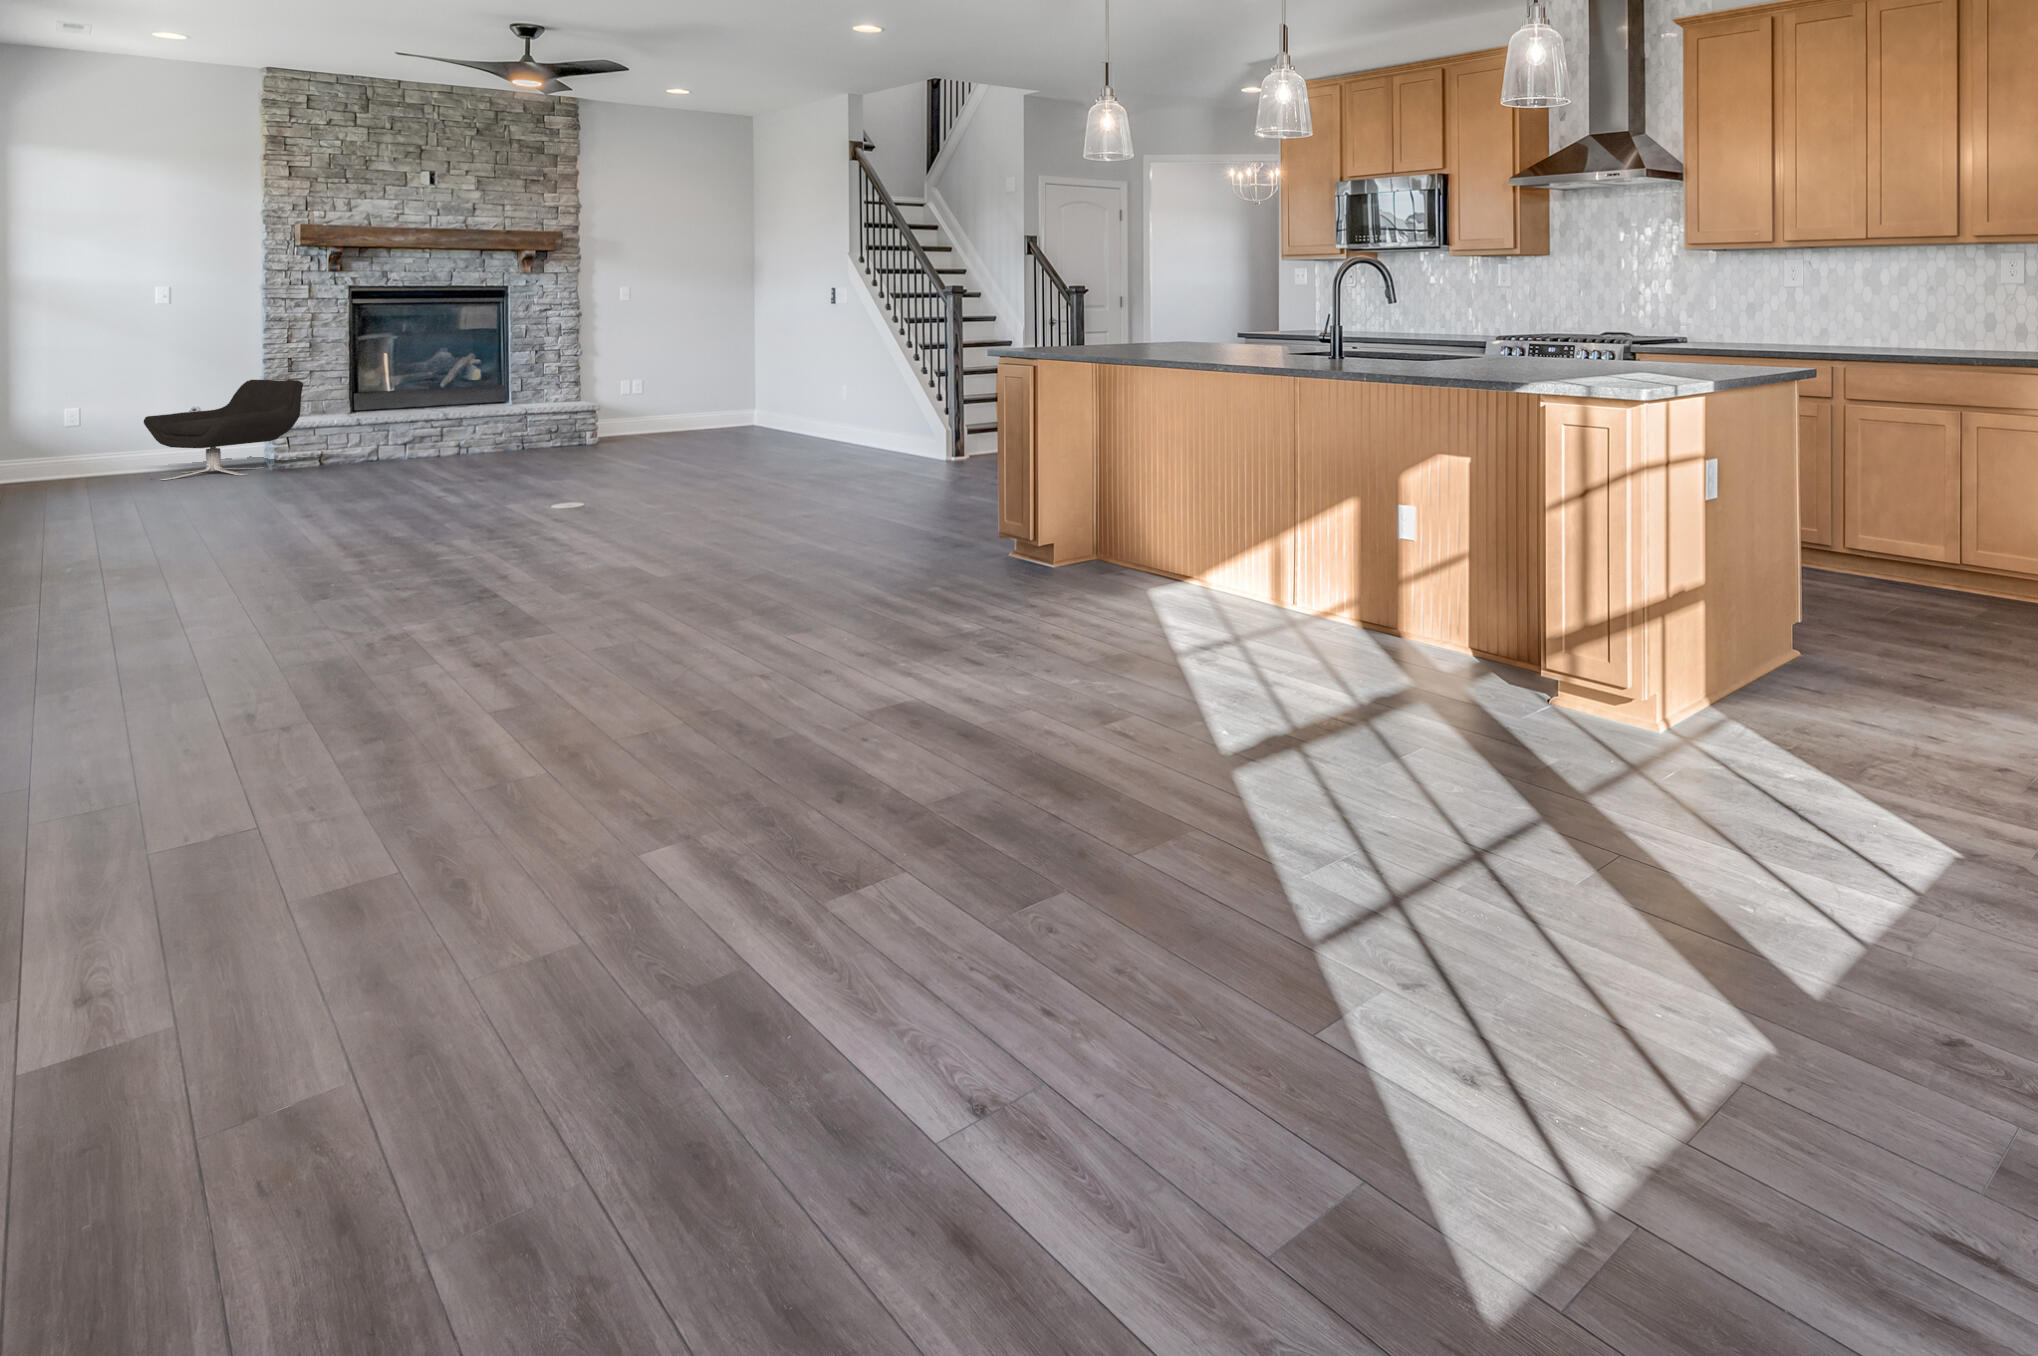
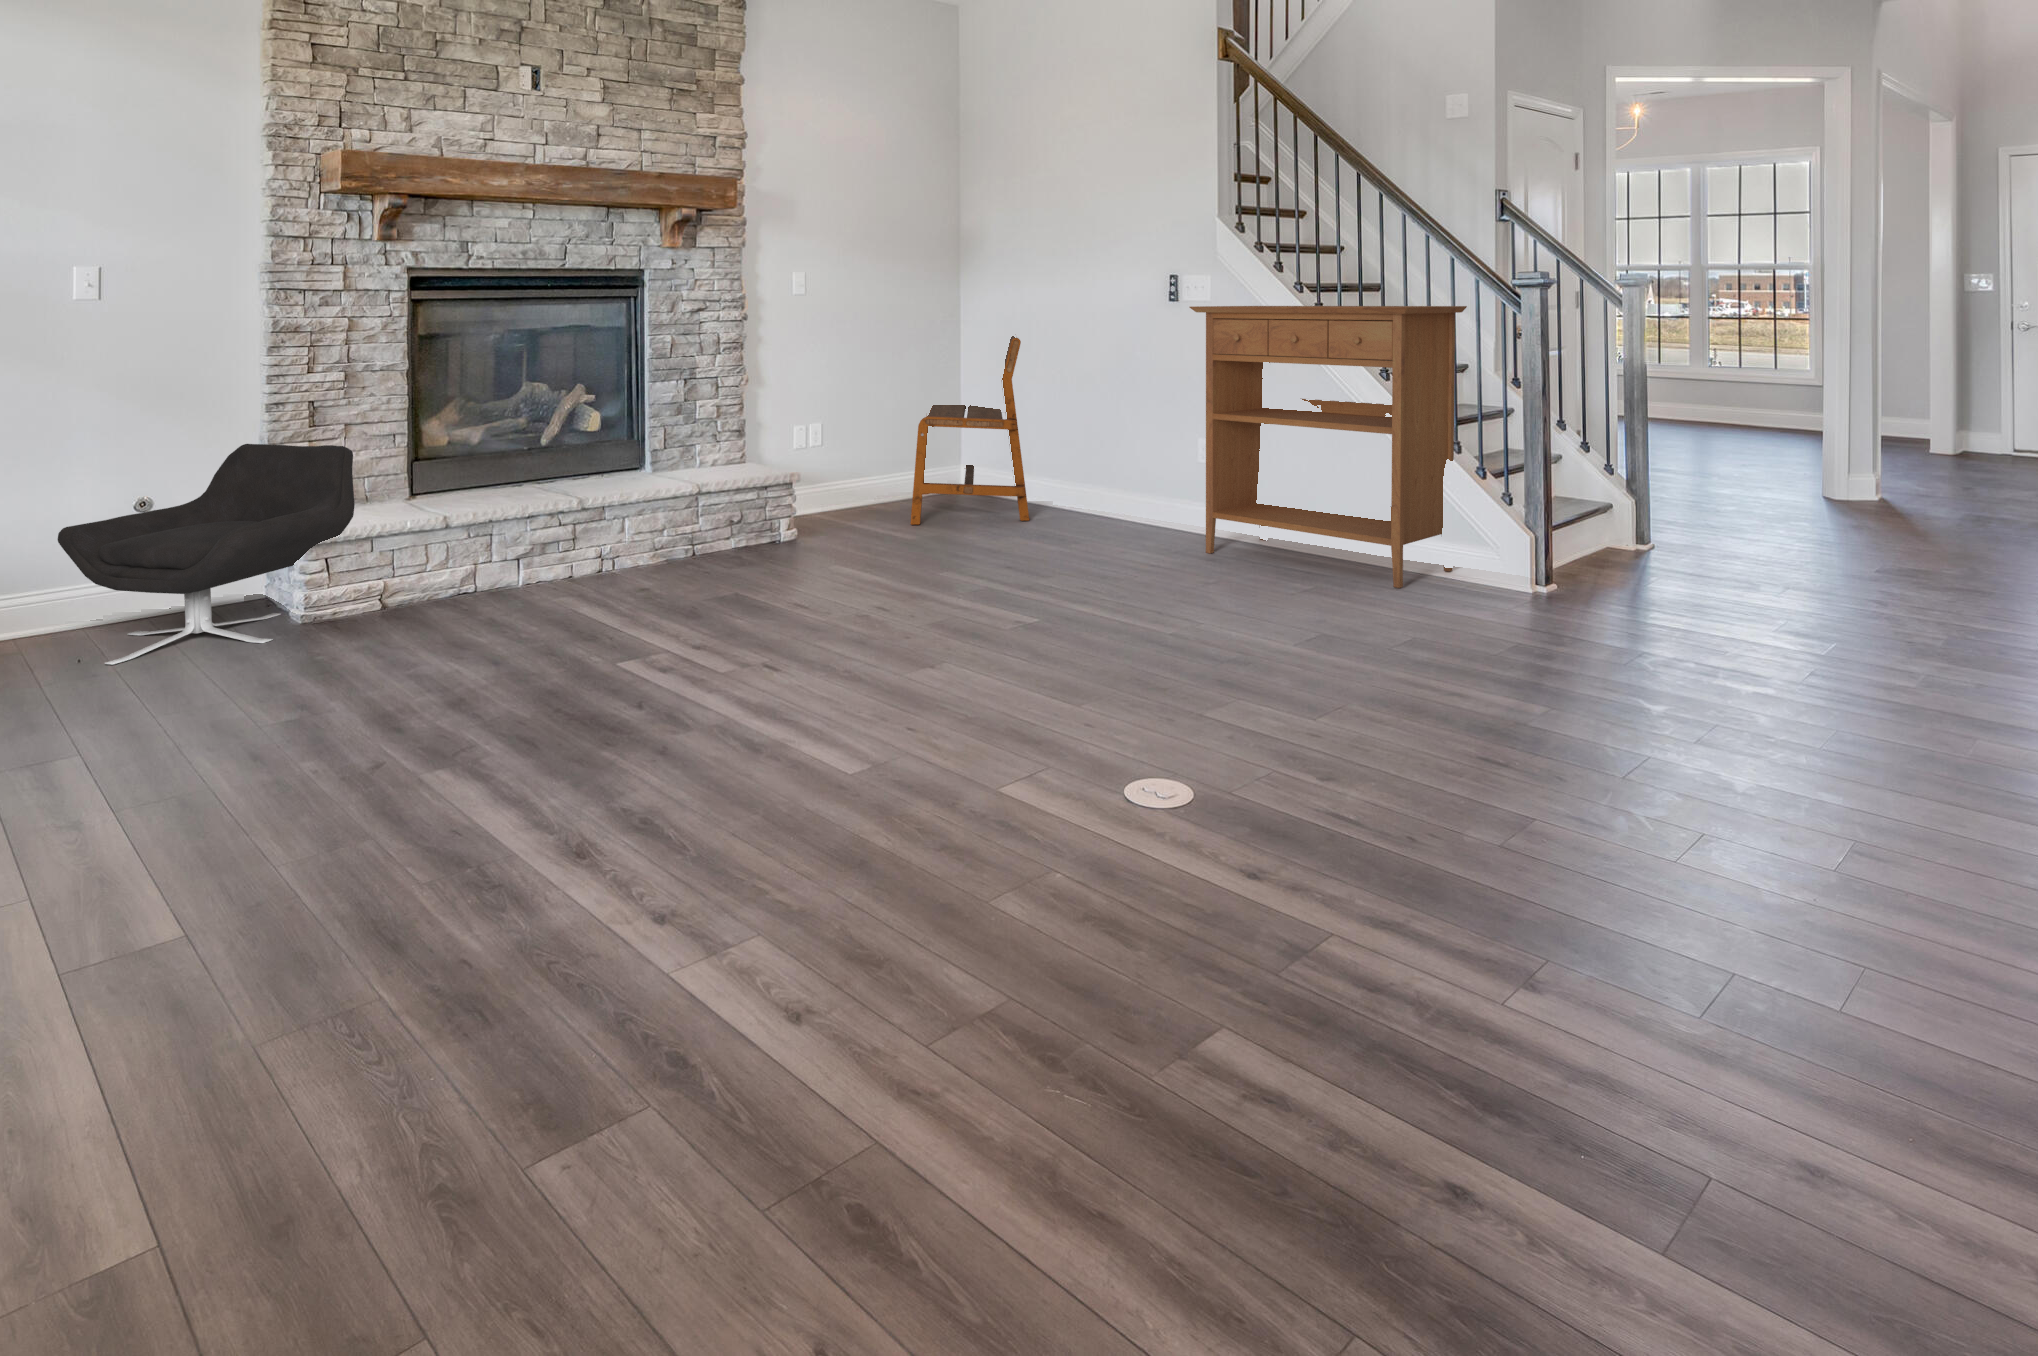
console table: none [797,308,919,463] -> present [1189,306,1467,588]
bench: none [677,325,793,440] -> present [911,336,1029,525]

